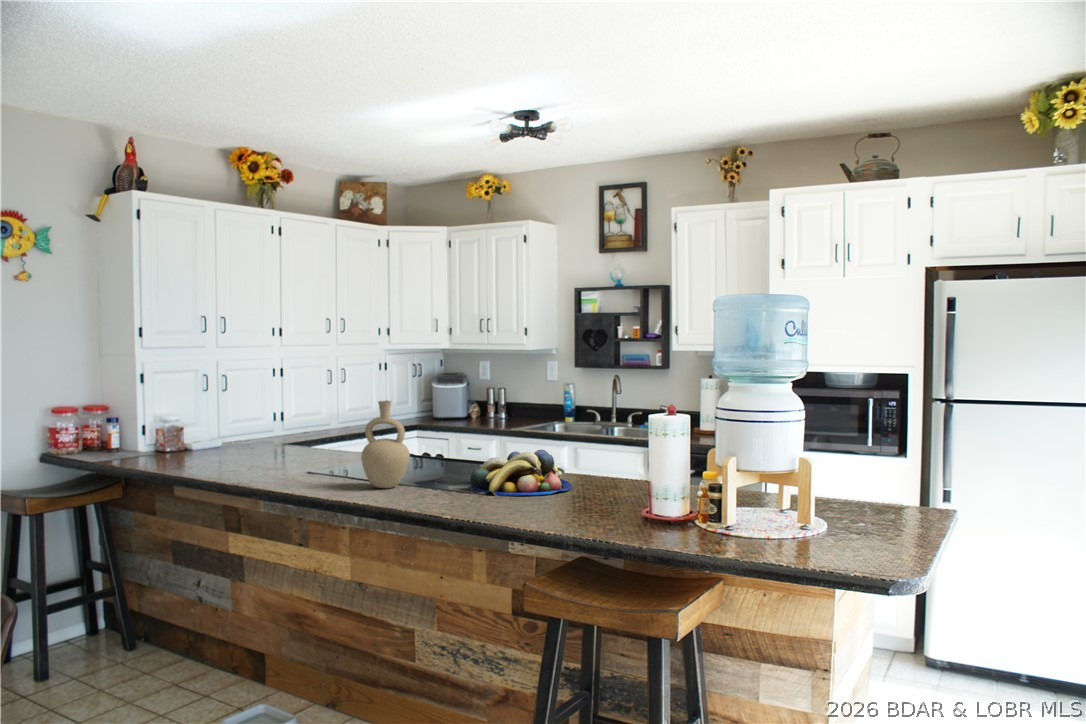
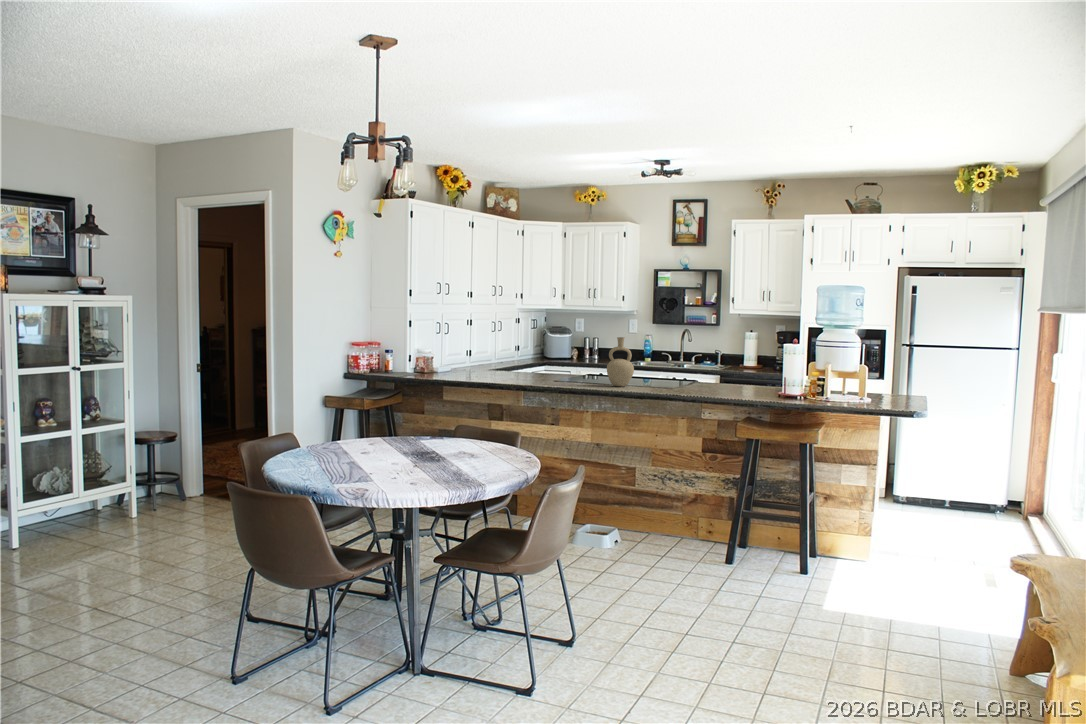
fruit bowl: present [470,450,572,496] -> none [667,367,724,390]

